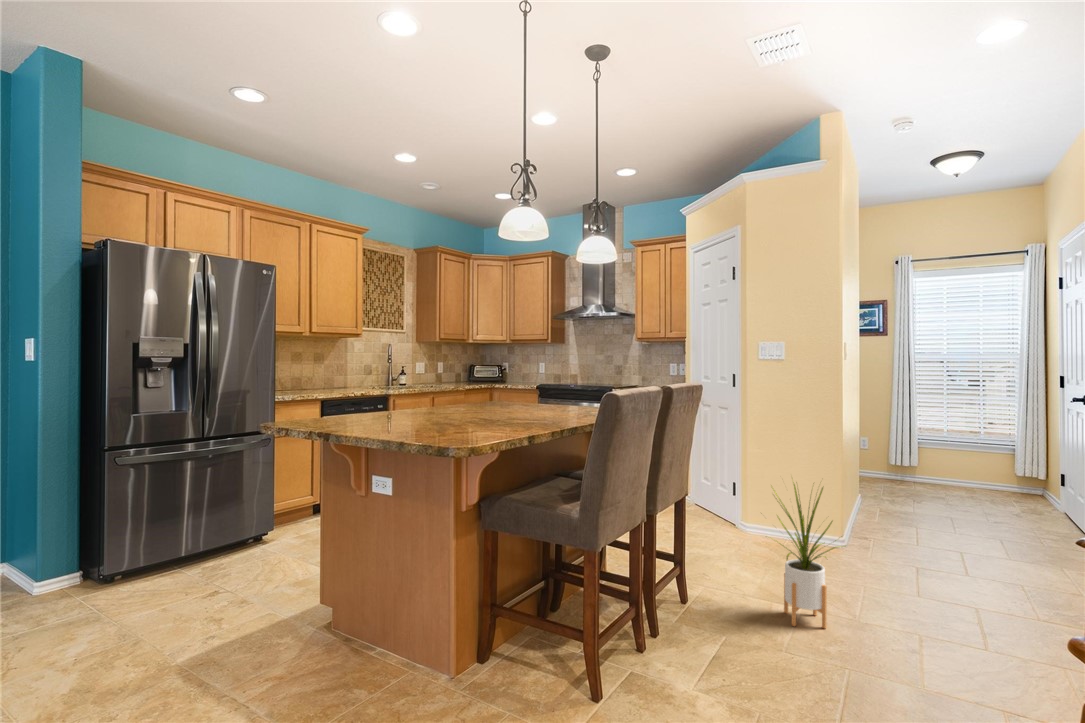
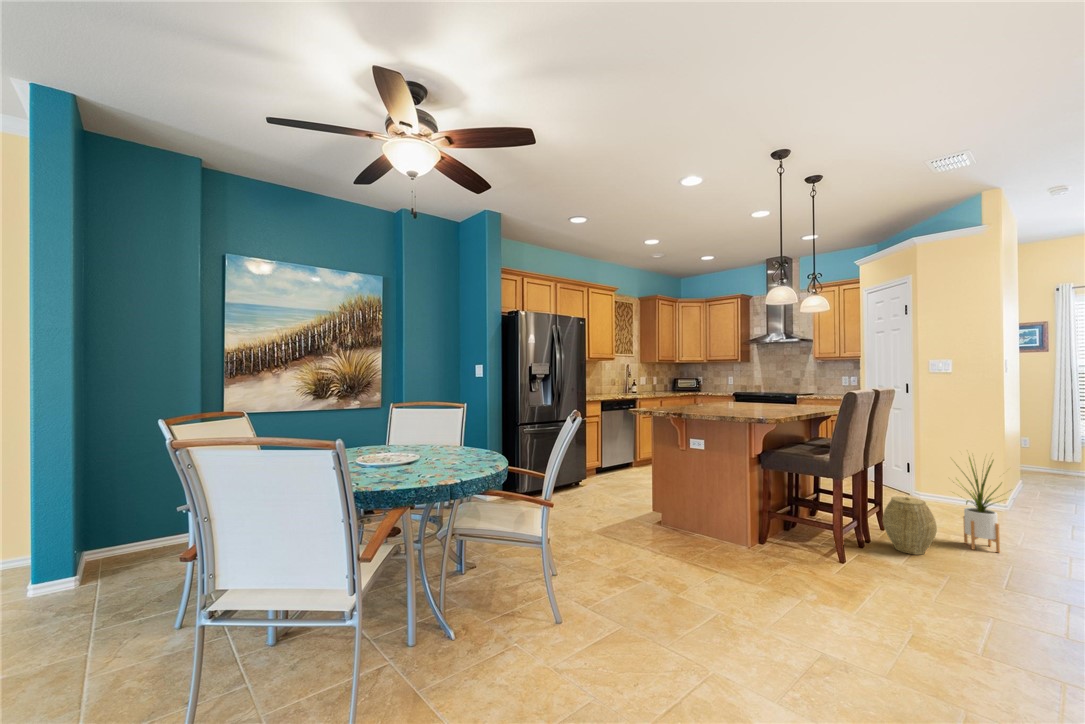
woven basket: none [675,554,745,650] -> present [883,497,937,555]

